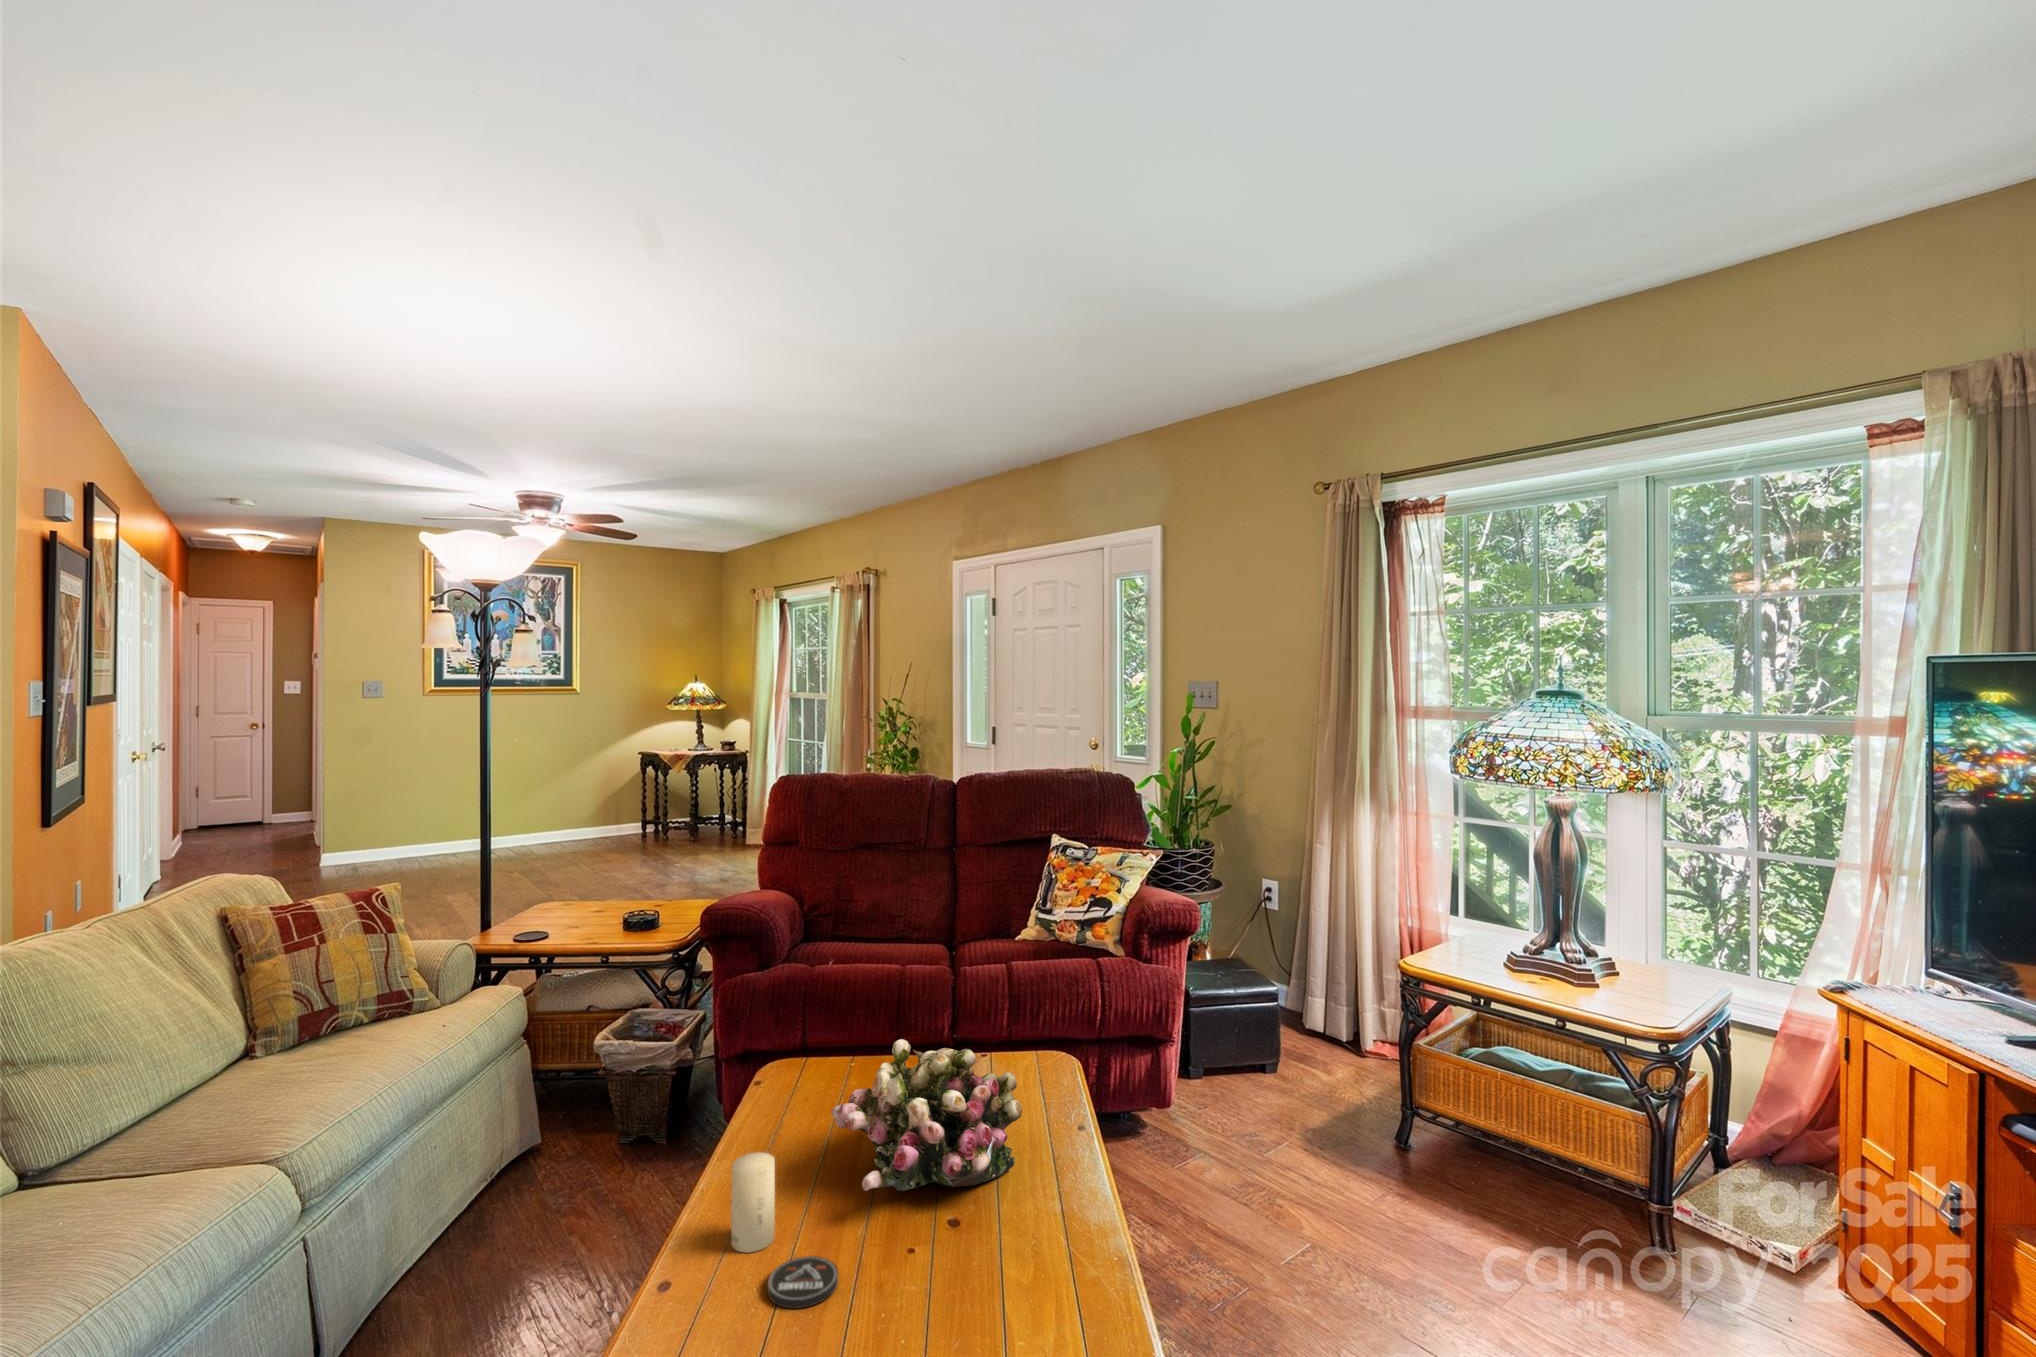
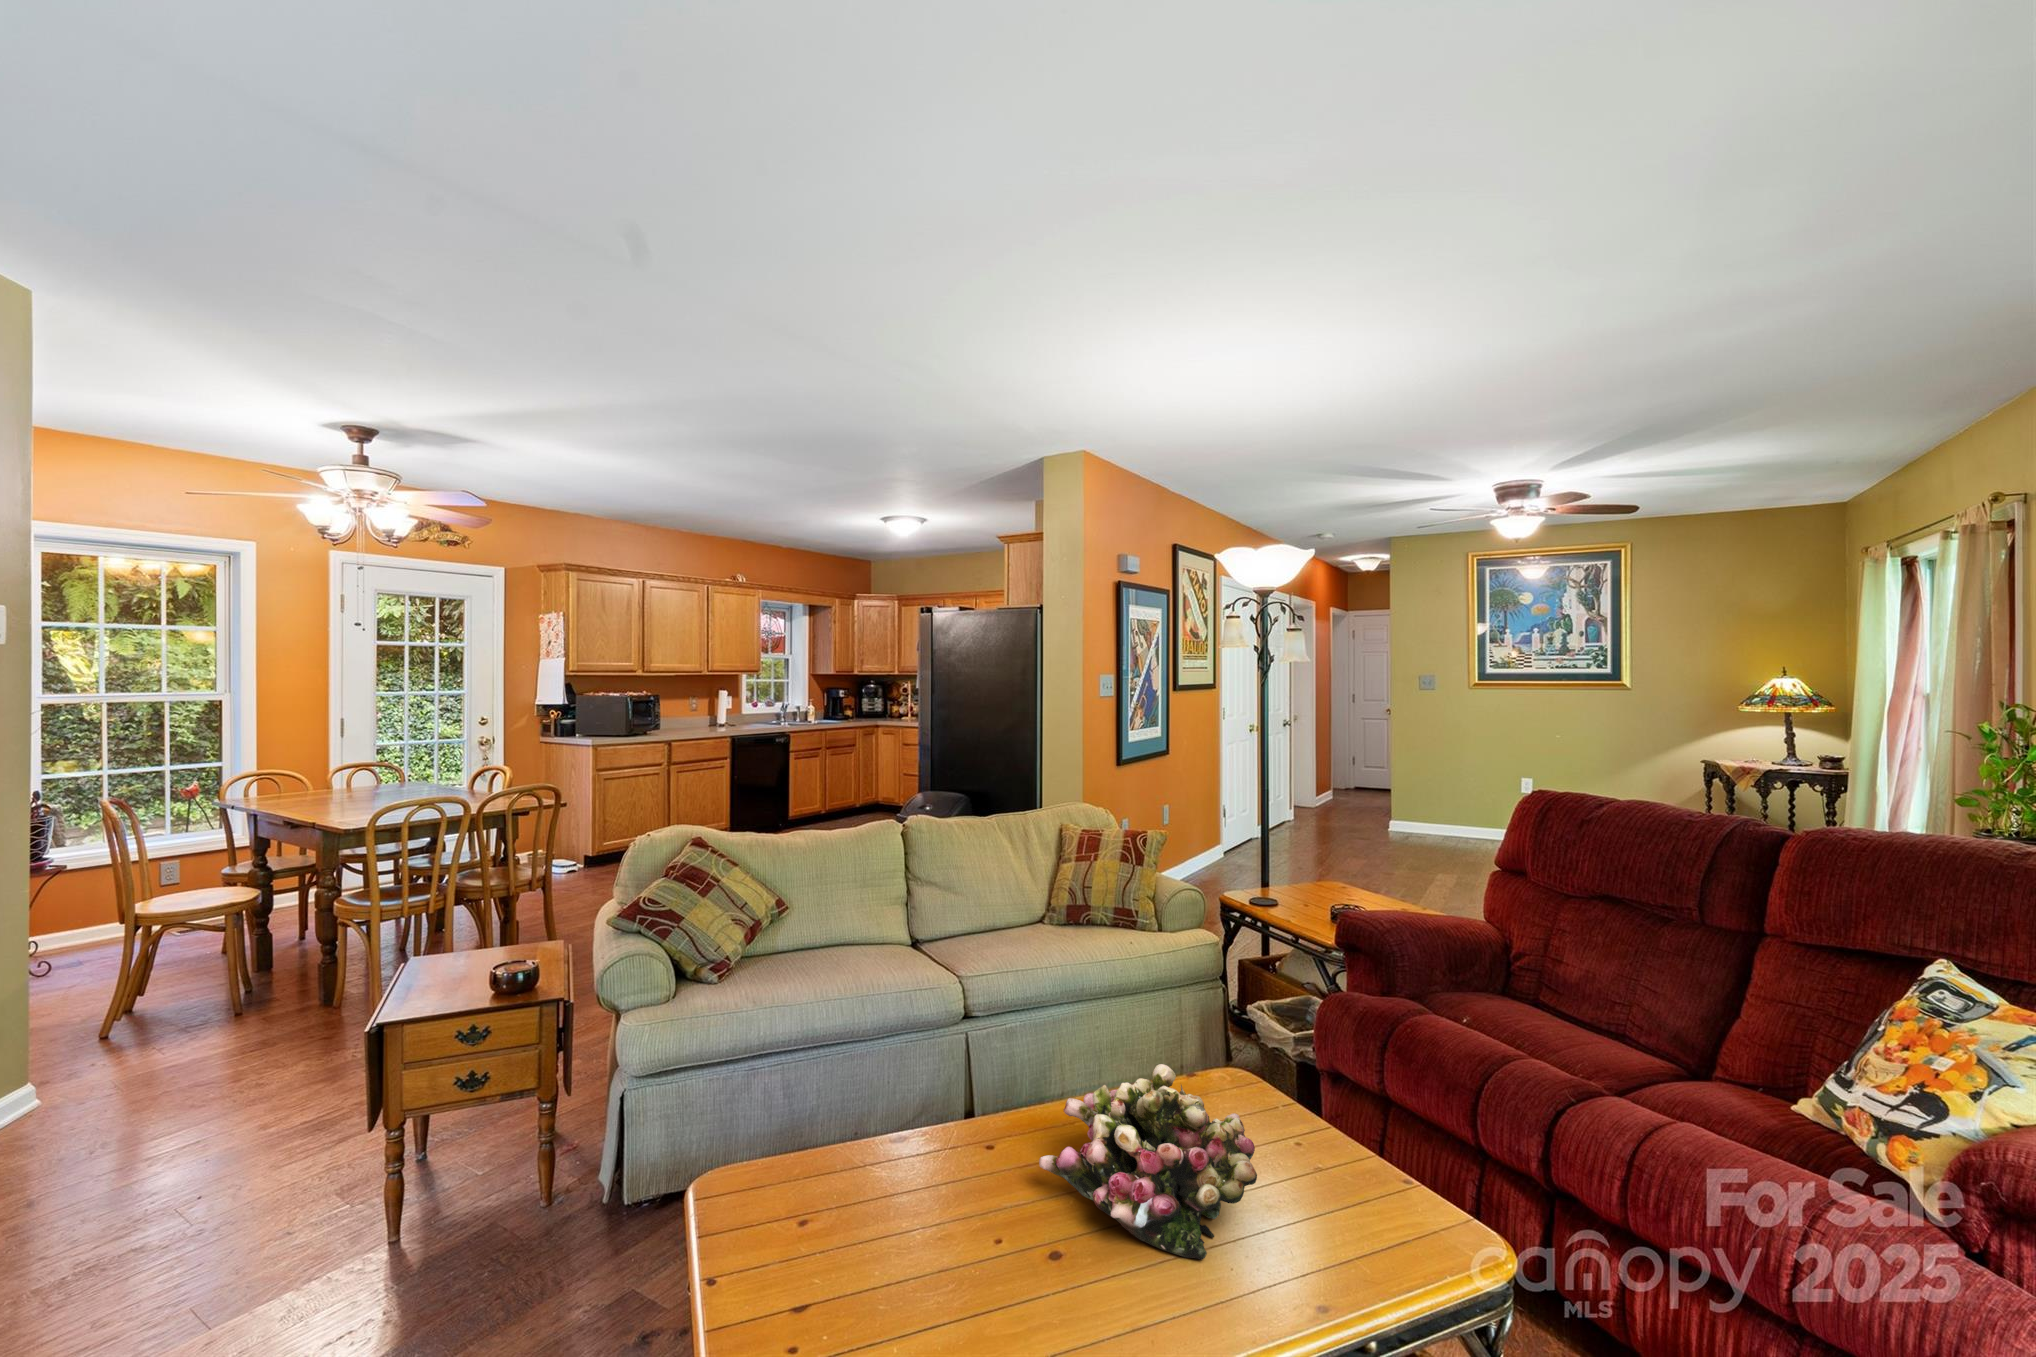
candle: present [731,1153,775,1253] -> none [964,1080,999,1160]
coaster: present [767,1256,838,1309] -> none [911,1170,969,1209]

